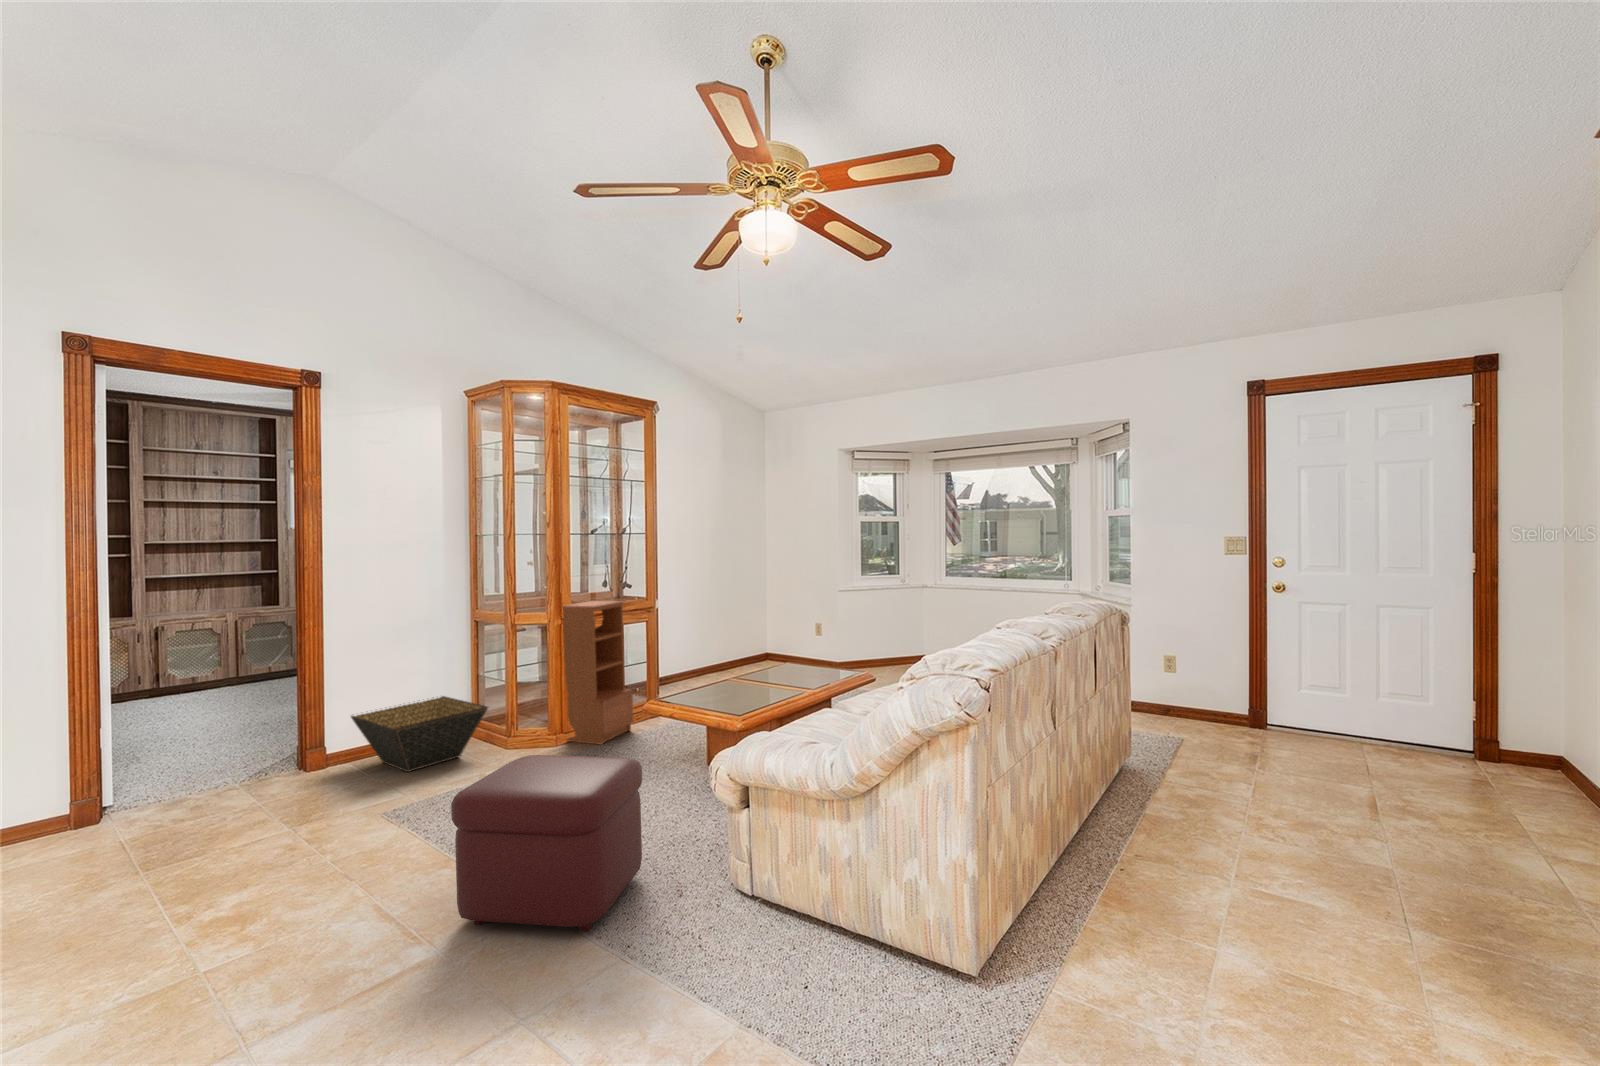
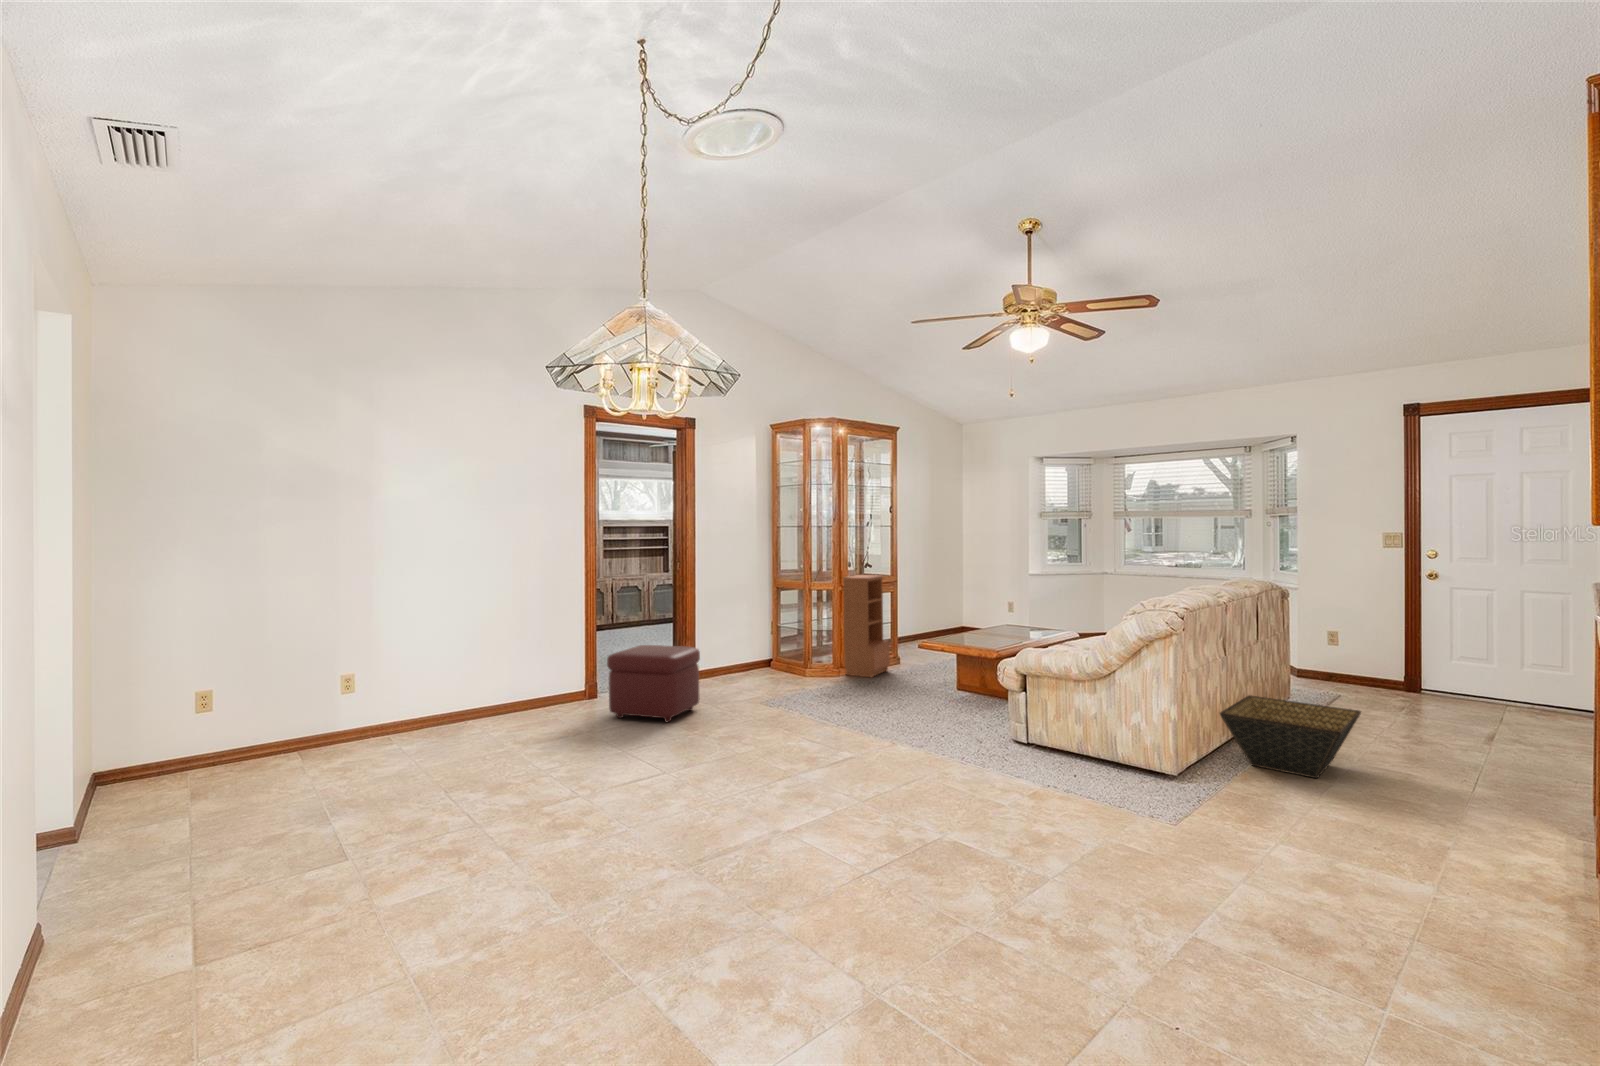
basket: present [351,696,488,772] -> present [1220,695,1361,778]
ottoman: present [451,755,642,932] -> present [607,645,700,722]

